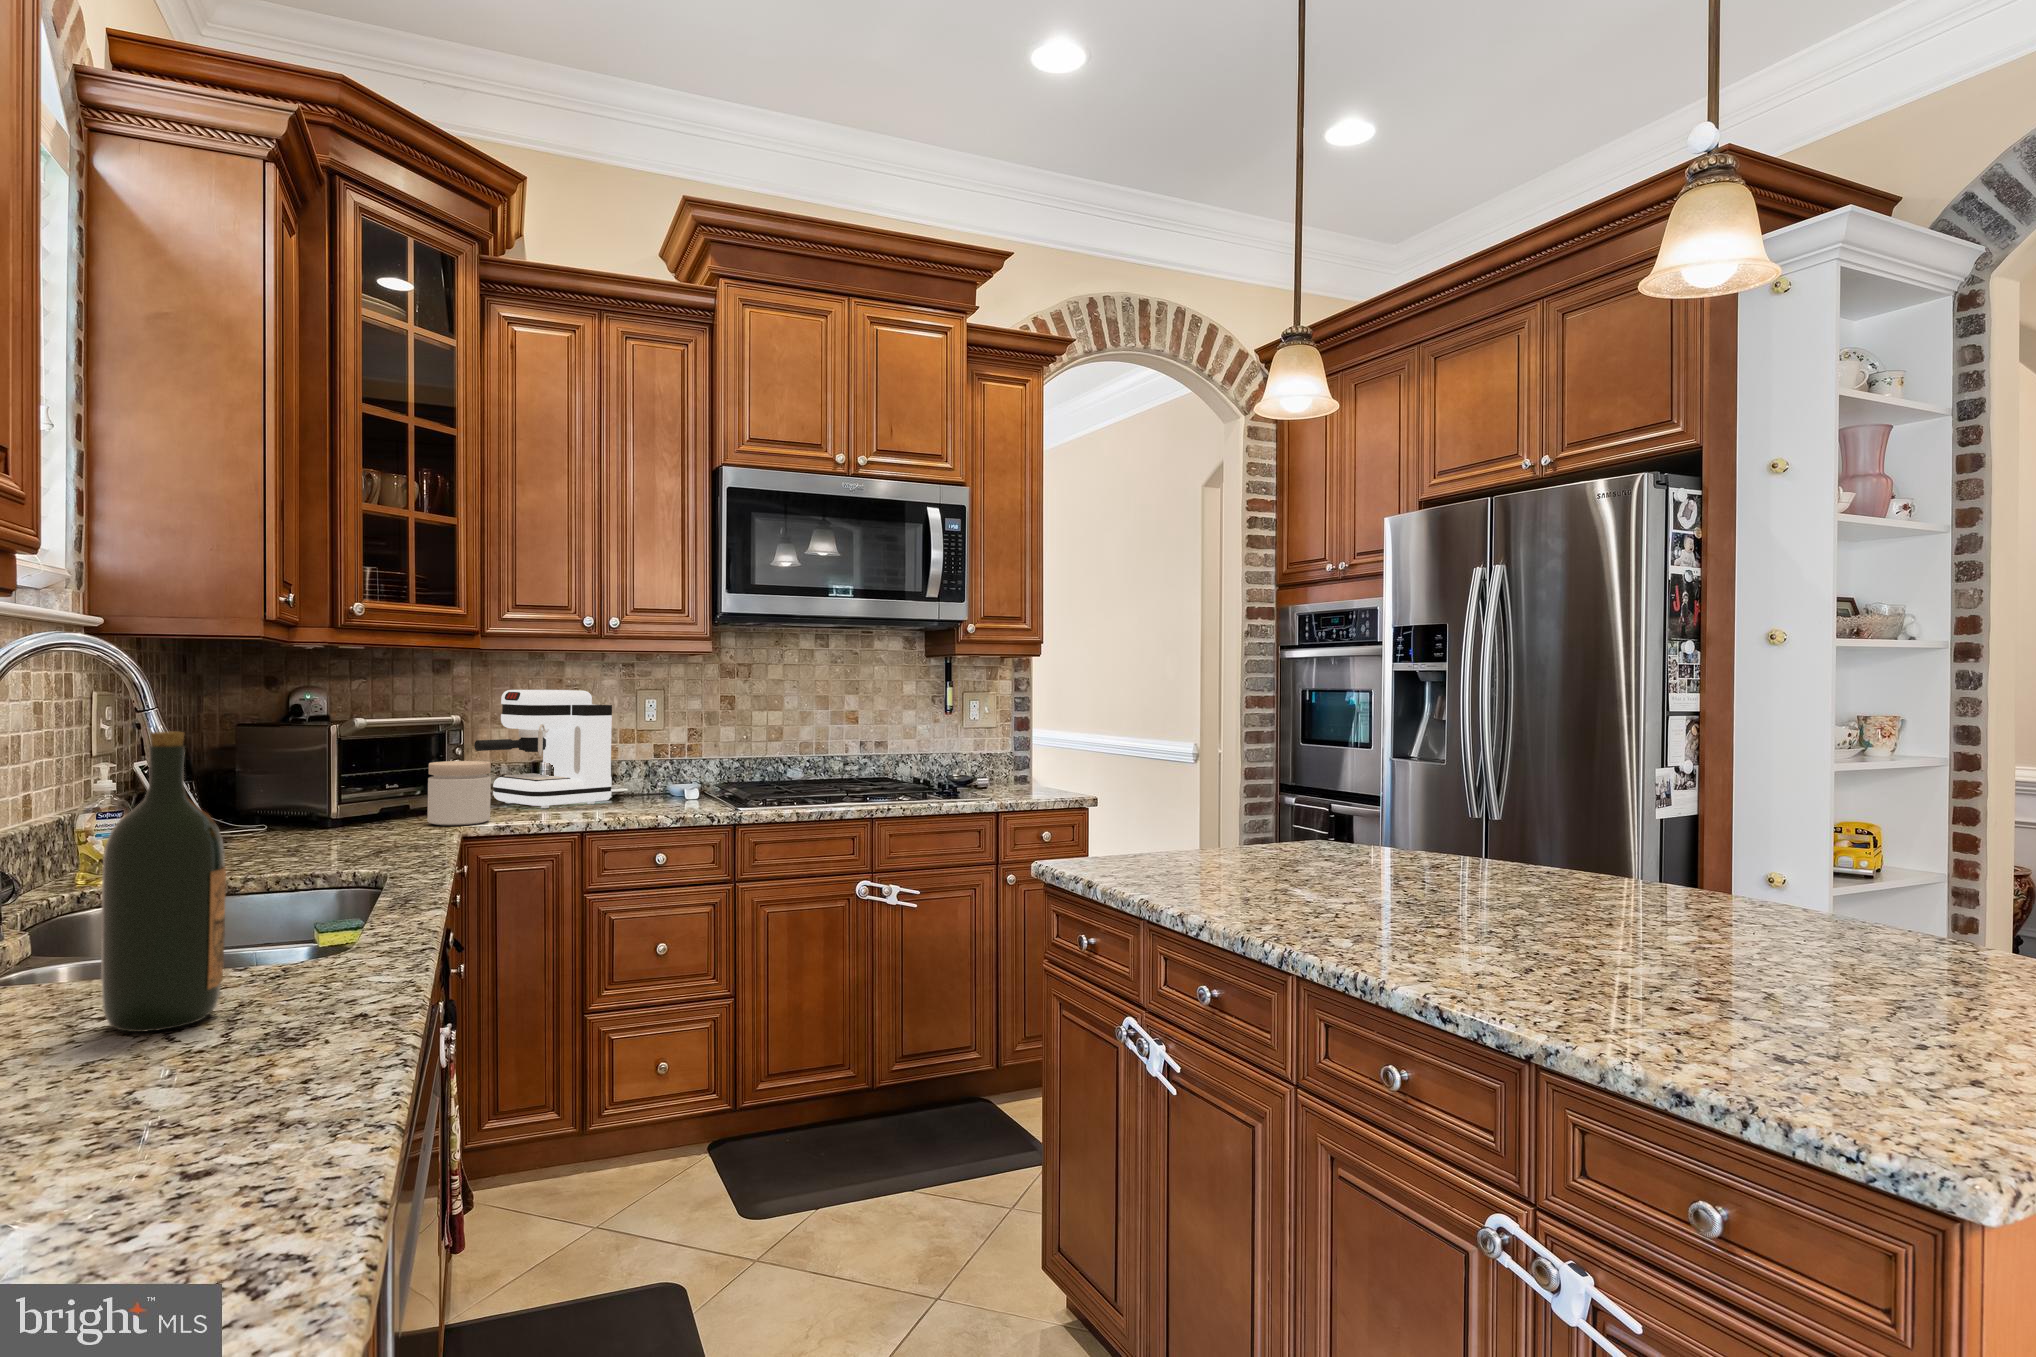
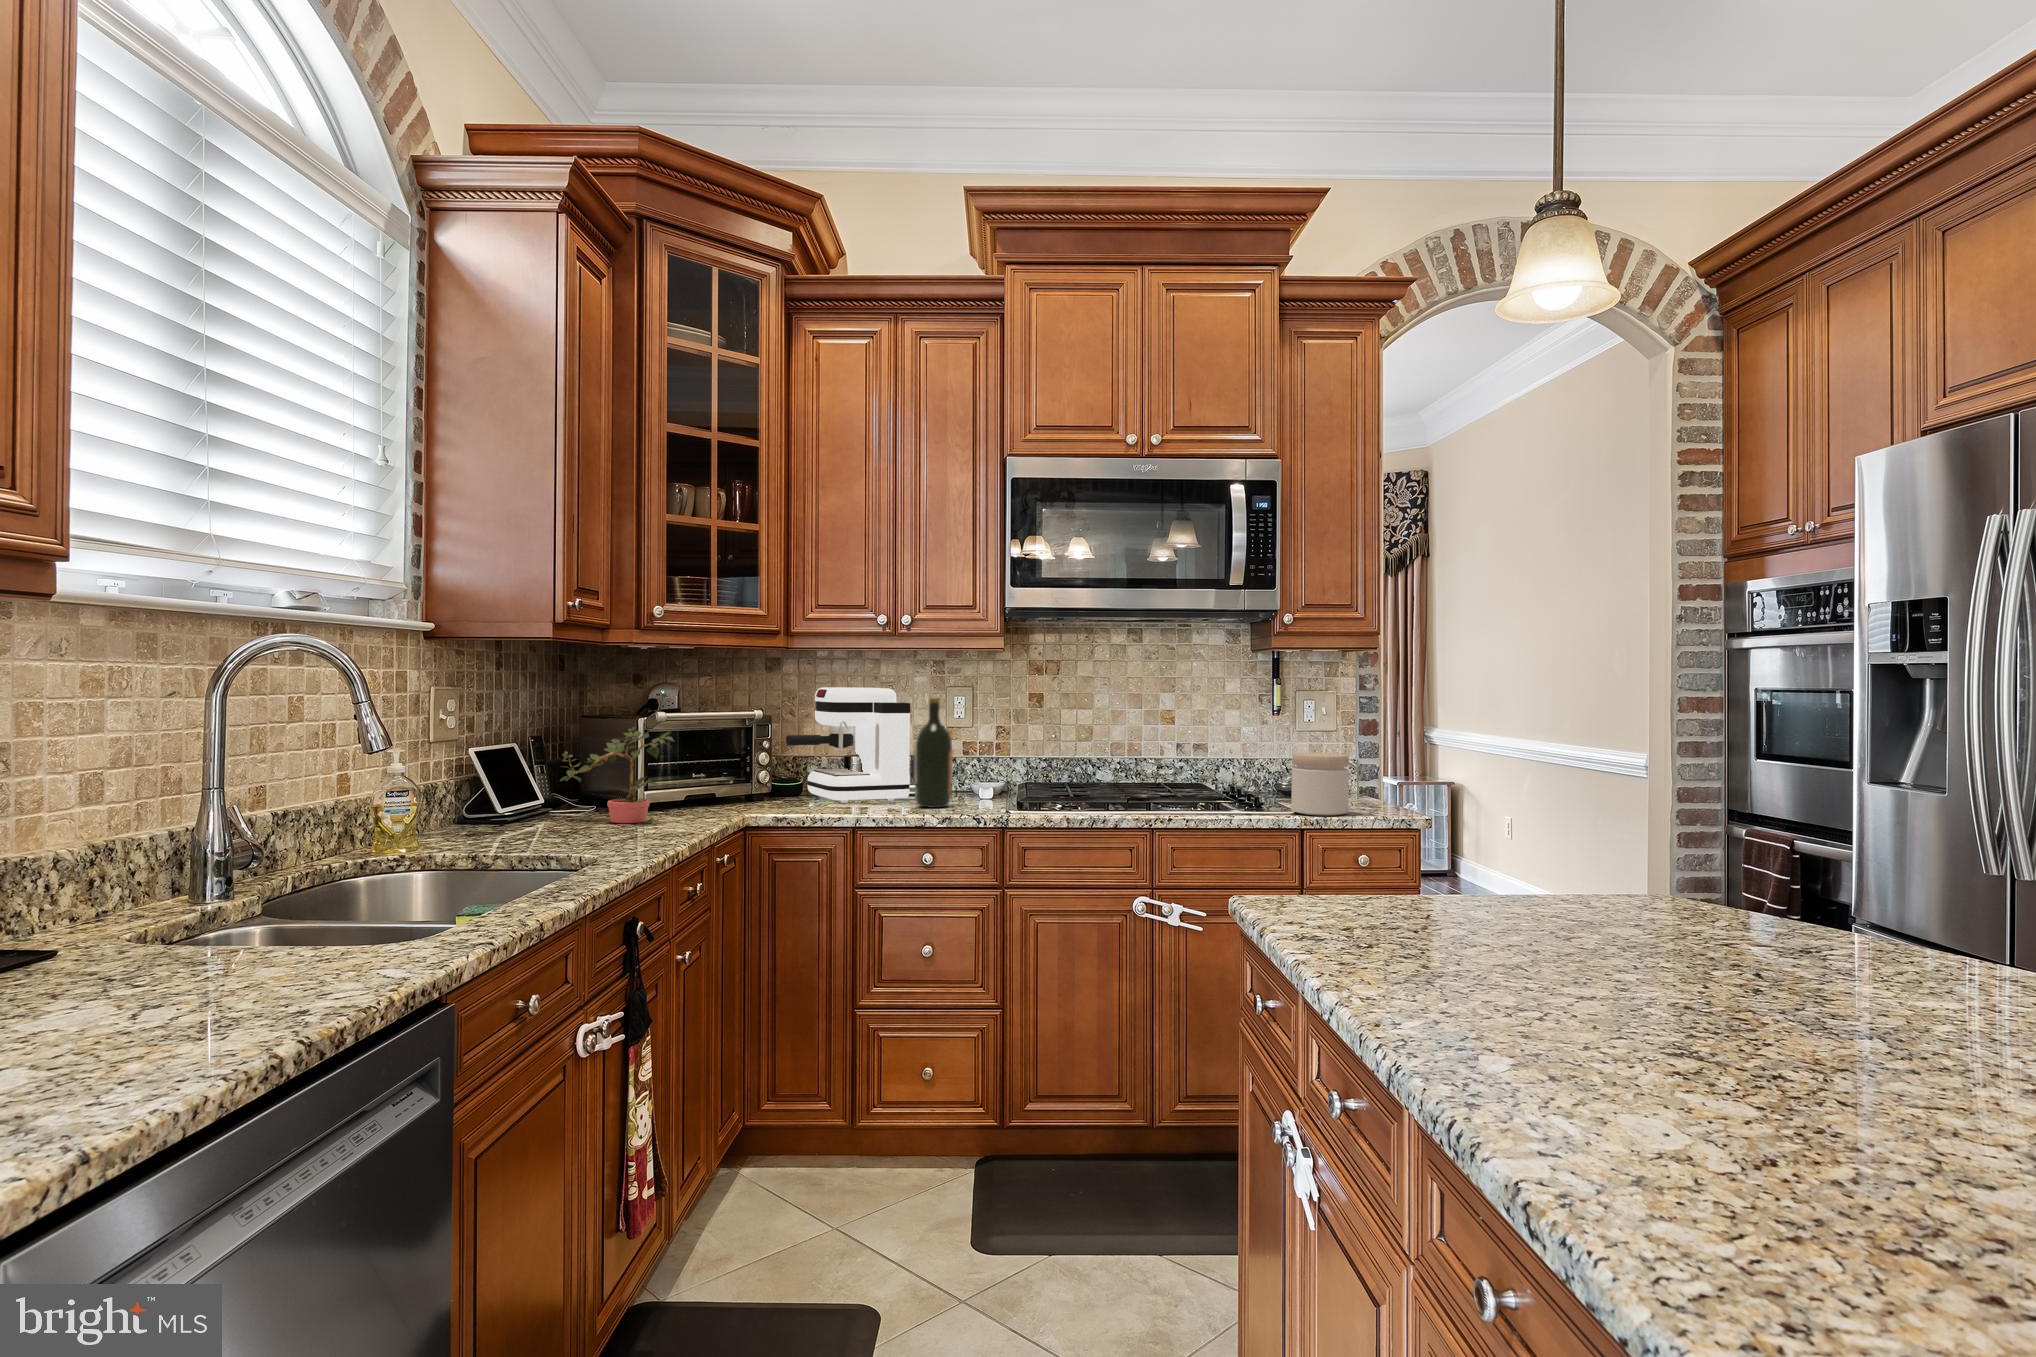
wine bottle: present [101,732,226,1032] -> present [915,698,953,808]
potted plant: none [231,735,392,840] -> present [560,727,674,823]
jar: present [427,761,491,825] -> present [1291,753,1349,816]

